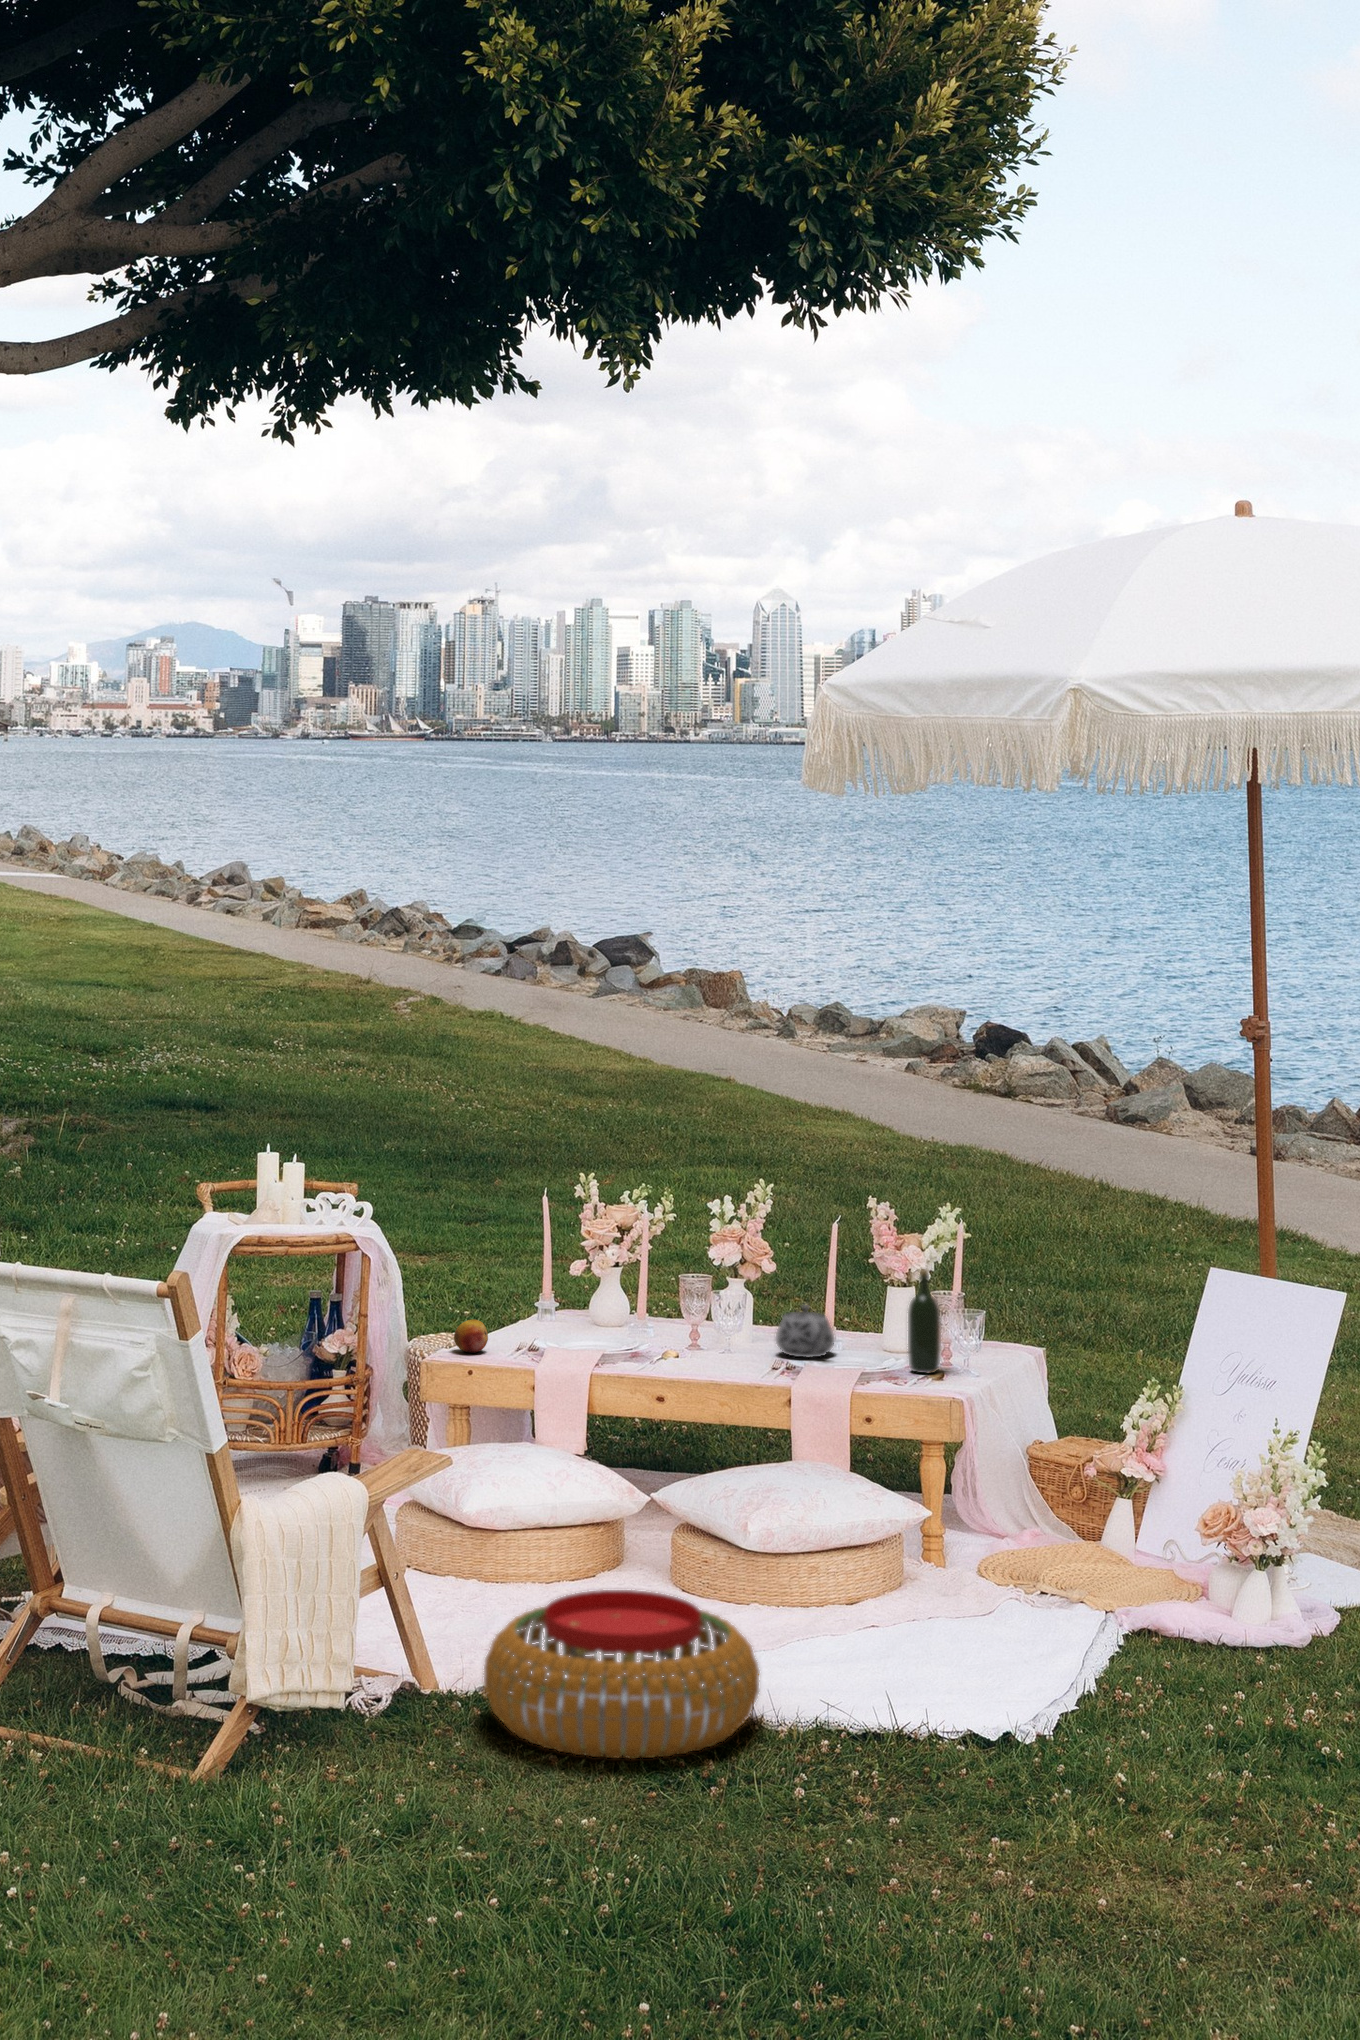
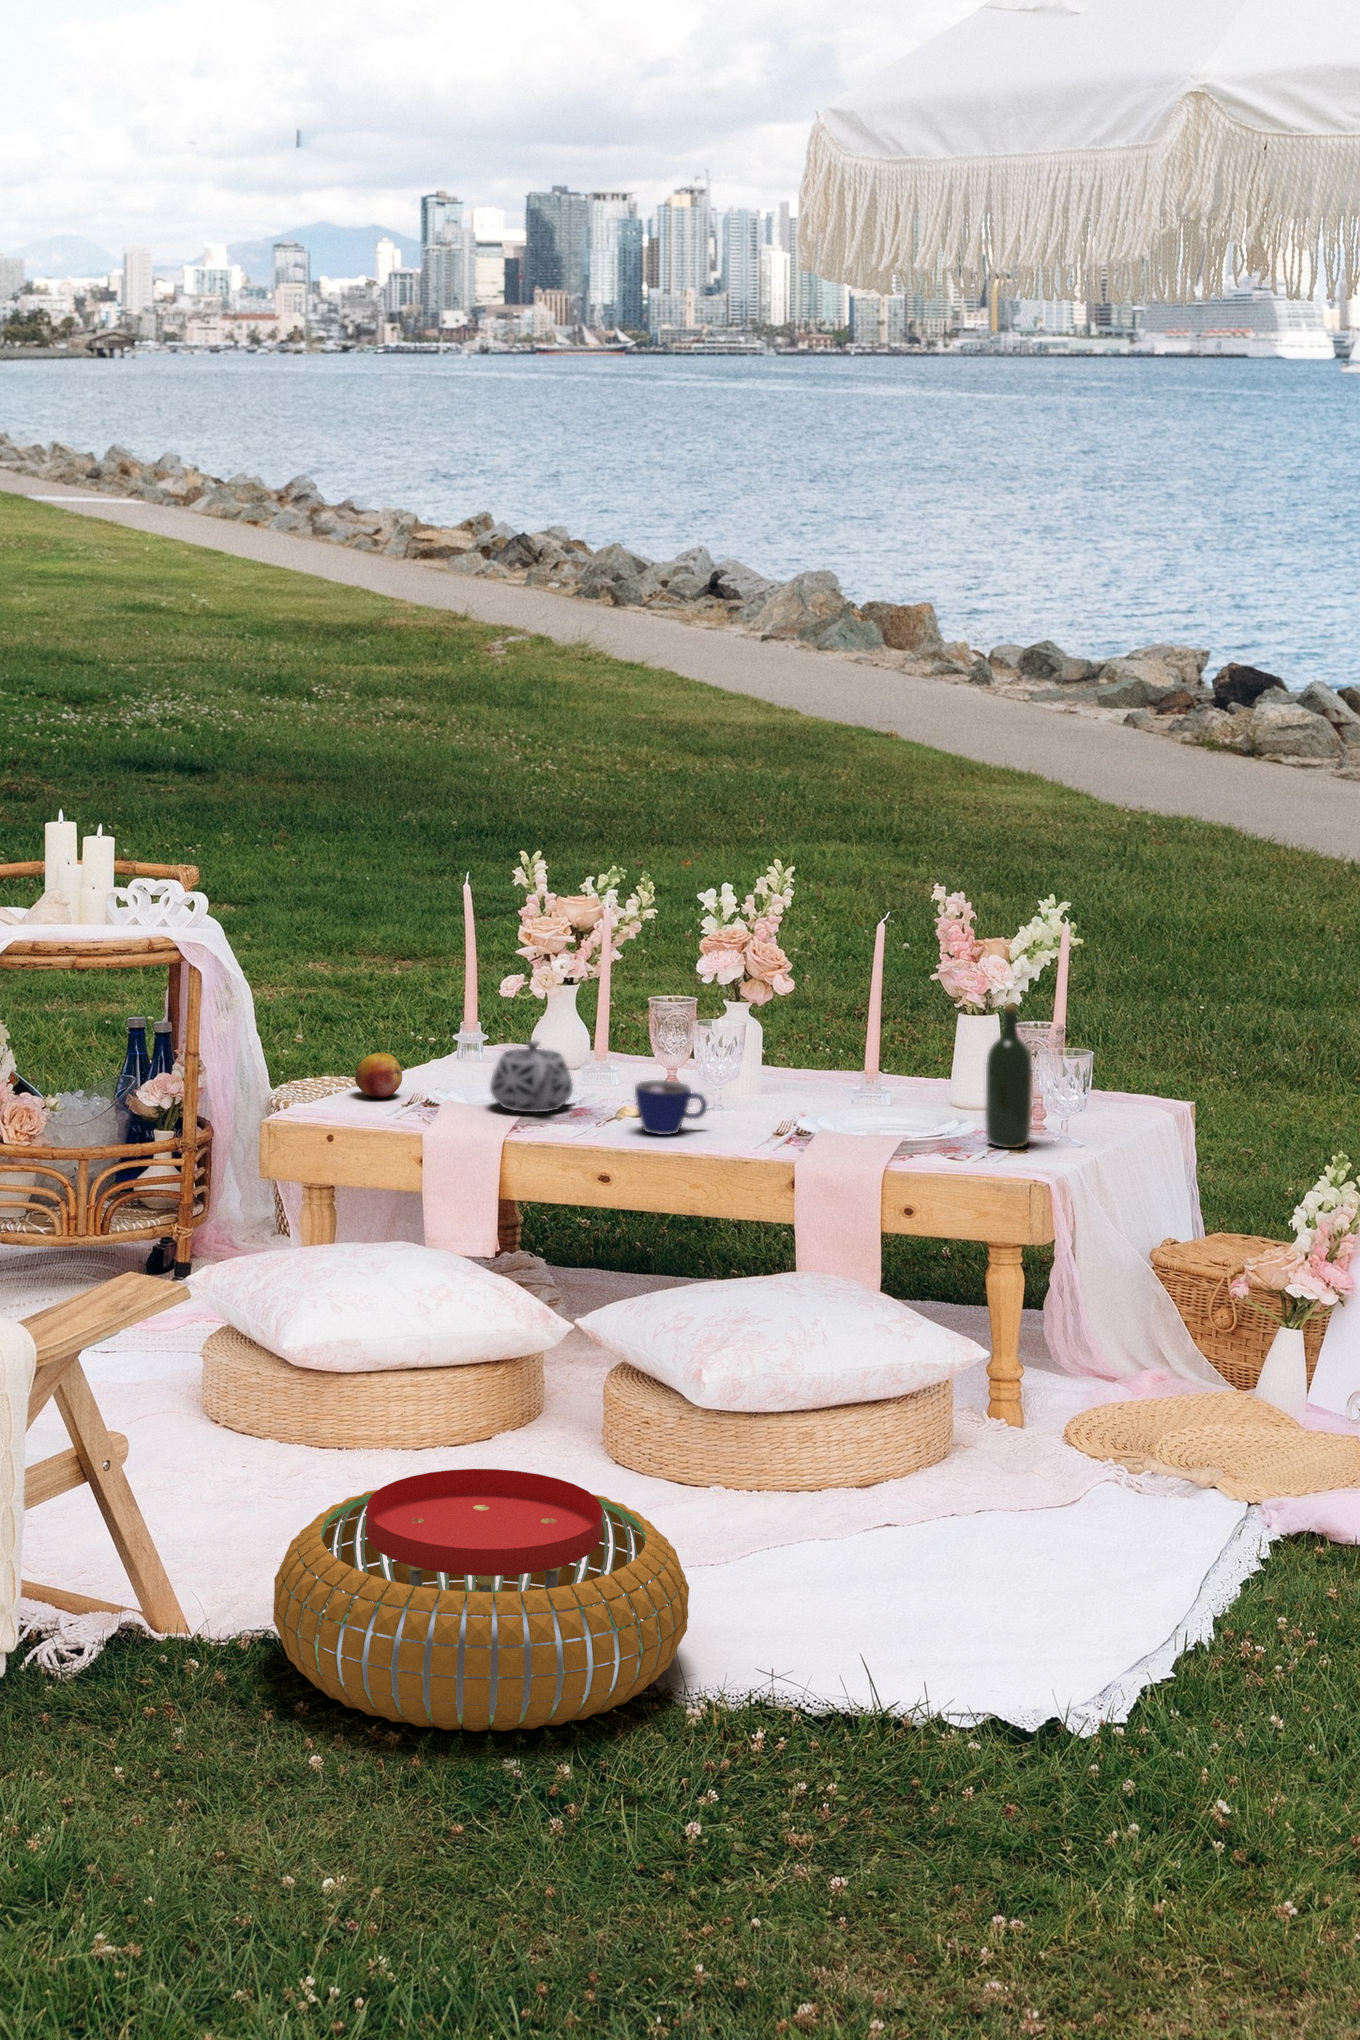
teapot: present [776,1305,834,1357] -> present [490,1040,573,1112]
cup: none [663,1332,713,1371] -> present [635,1080,707,1135]

